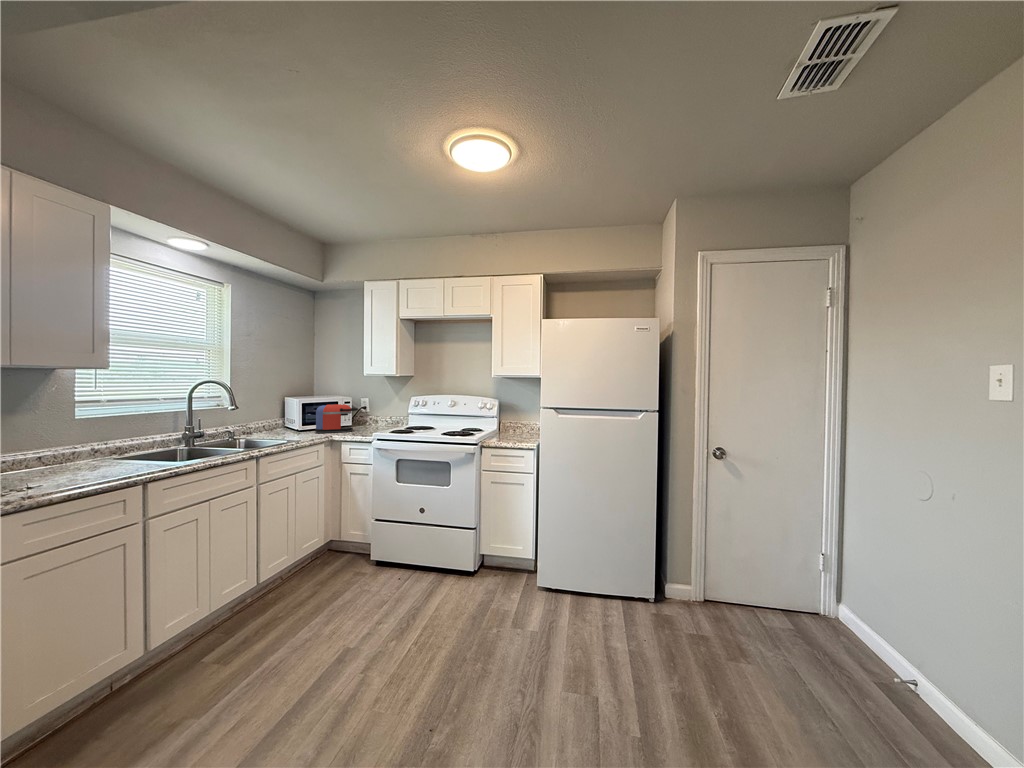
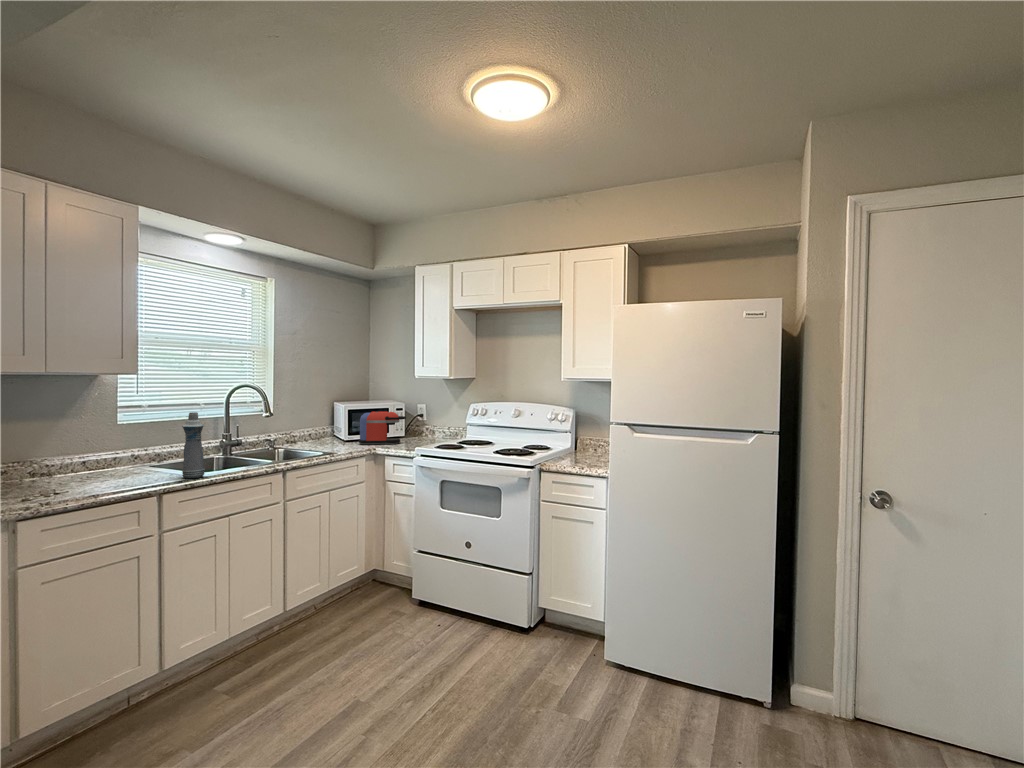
bottle: none [162,405,186,467] -> present [182,412,205,478]

